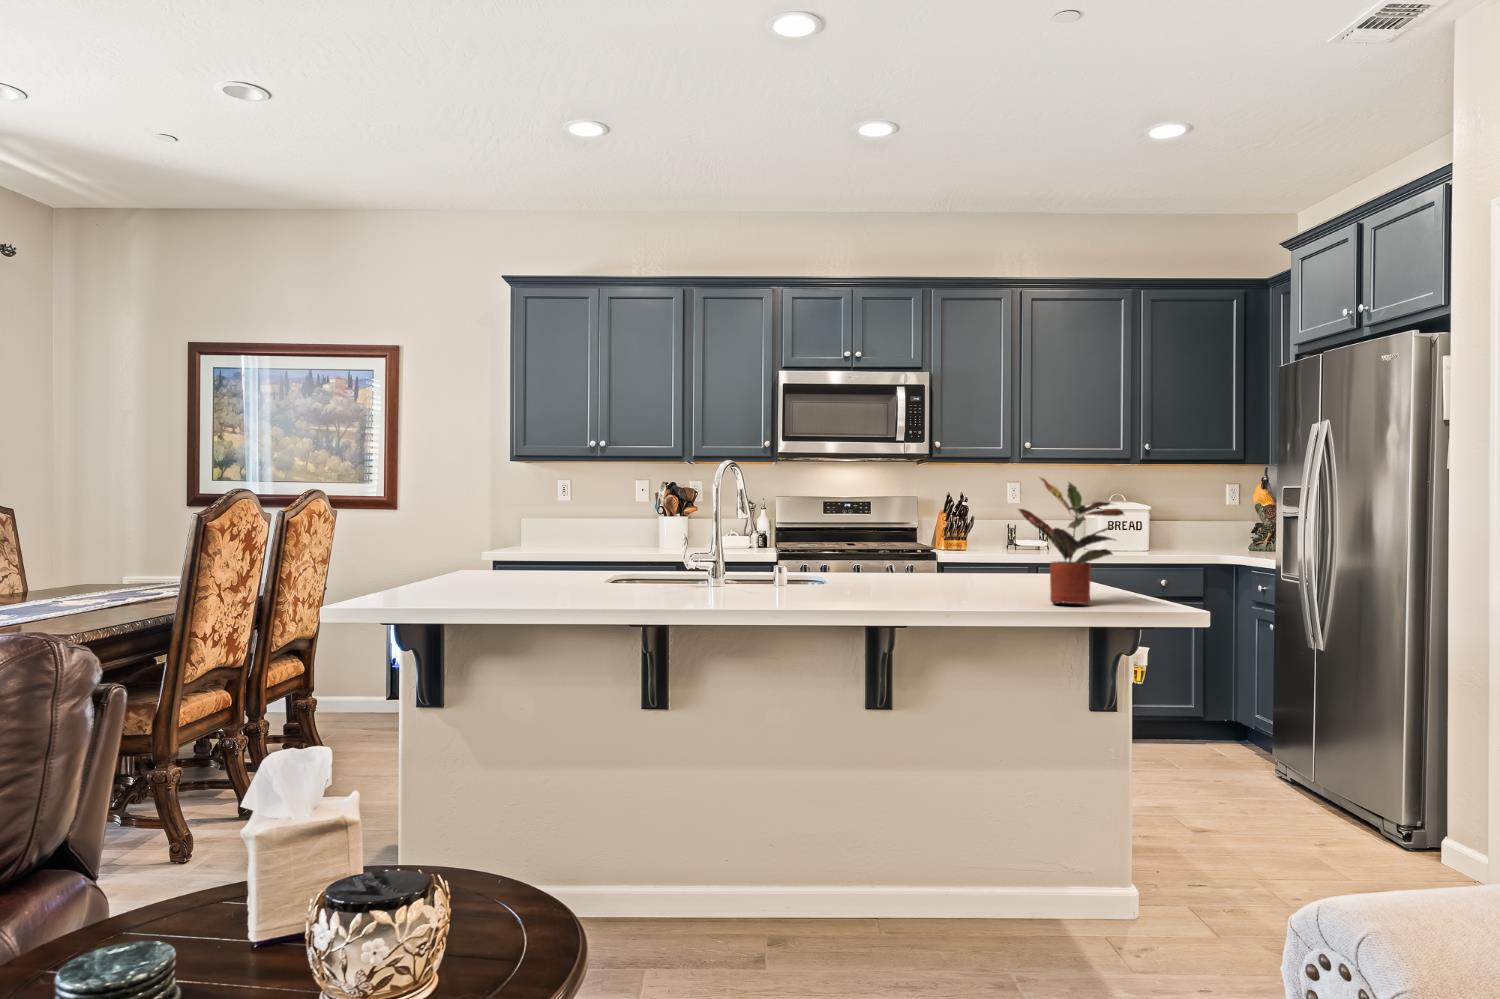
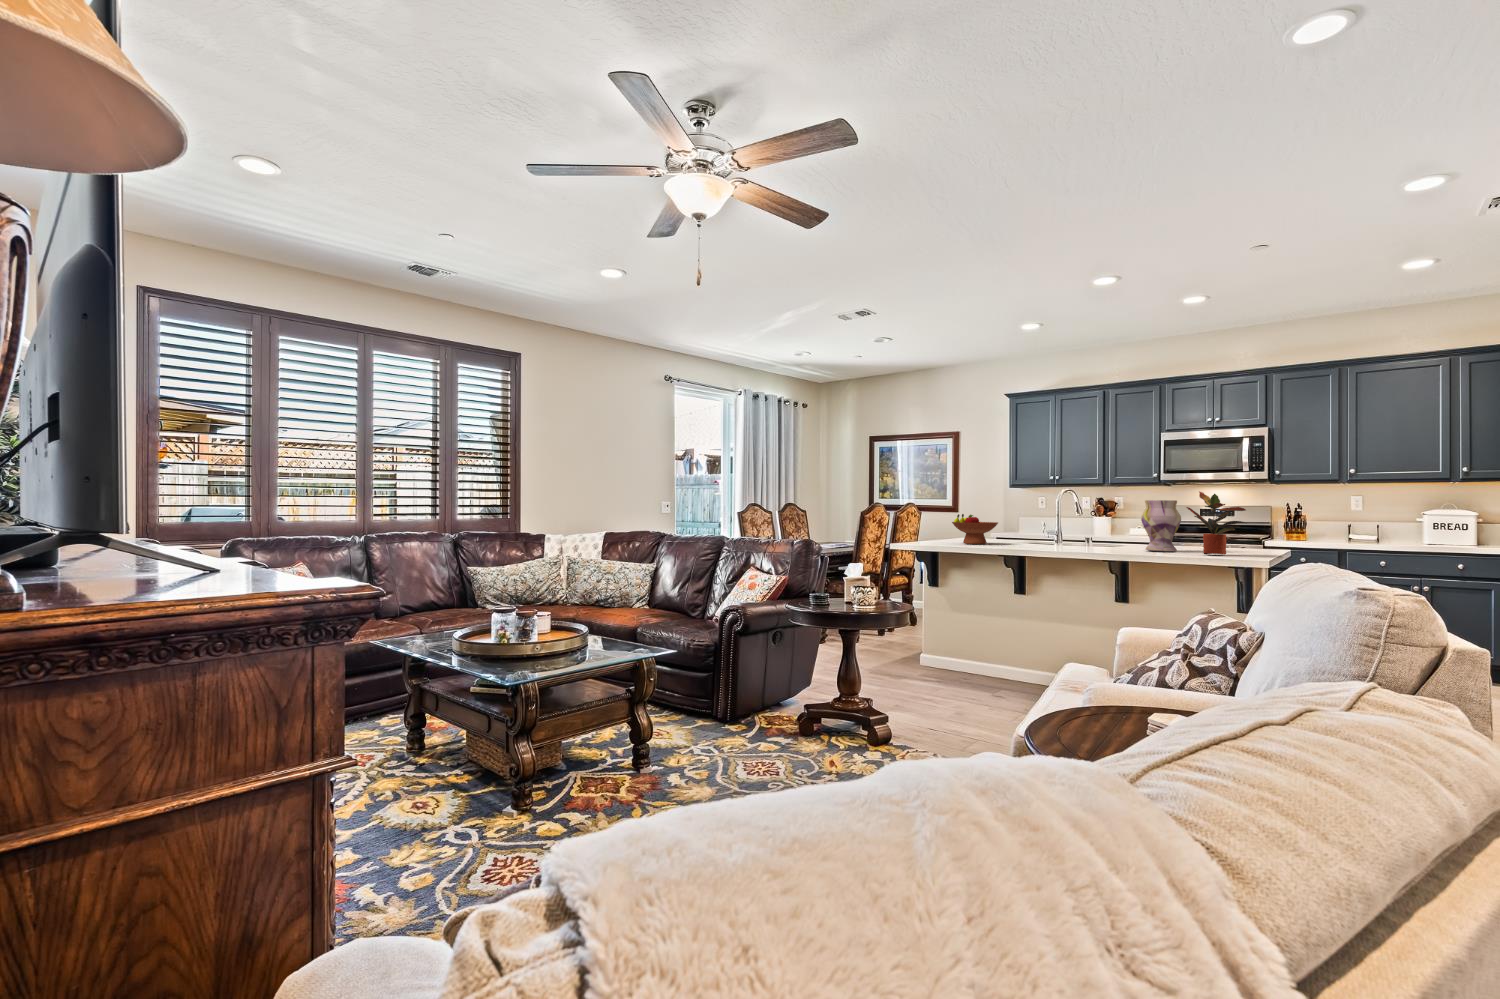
vase: none [913,494,985,599] -> present [1141,500,1181,552]
fruit bowl: none [491,524,601,597] -> present [952,514,998,544]

